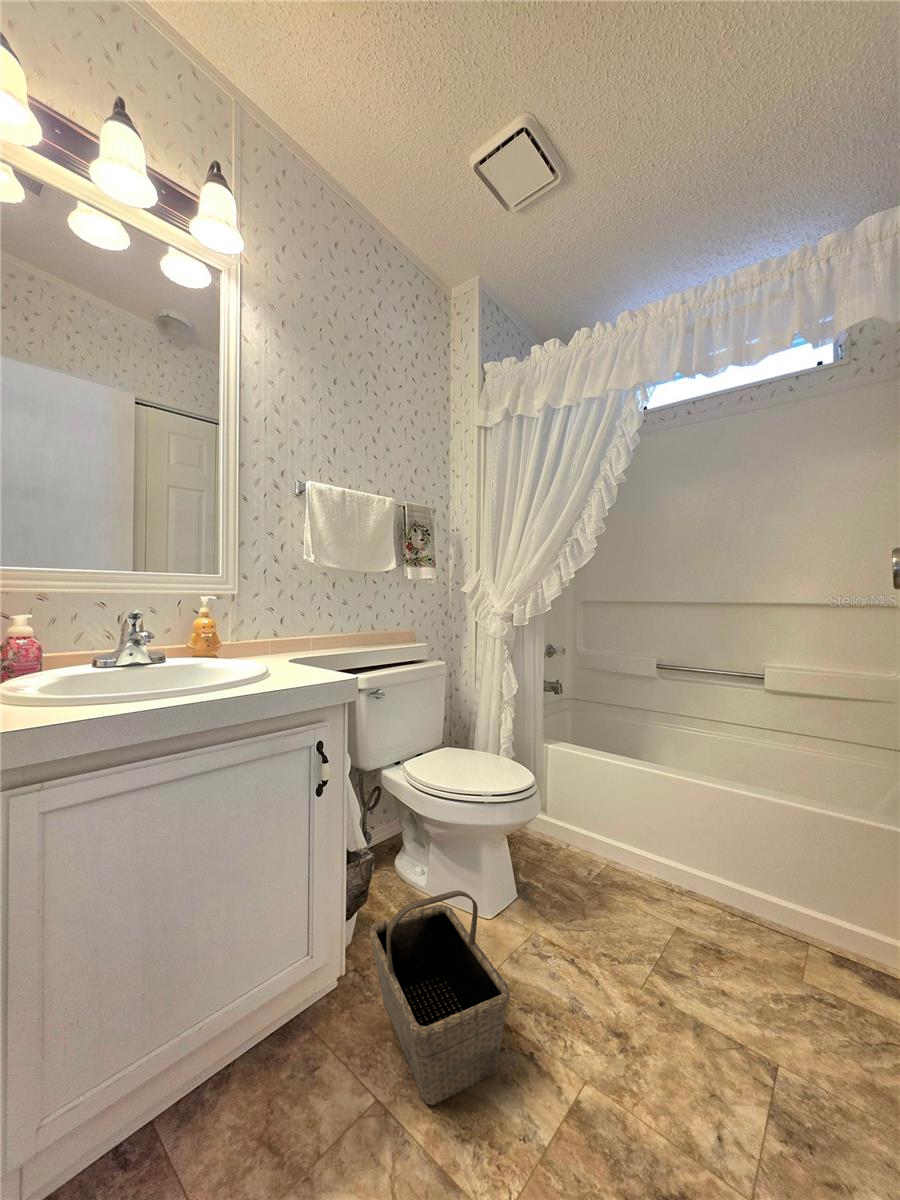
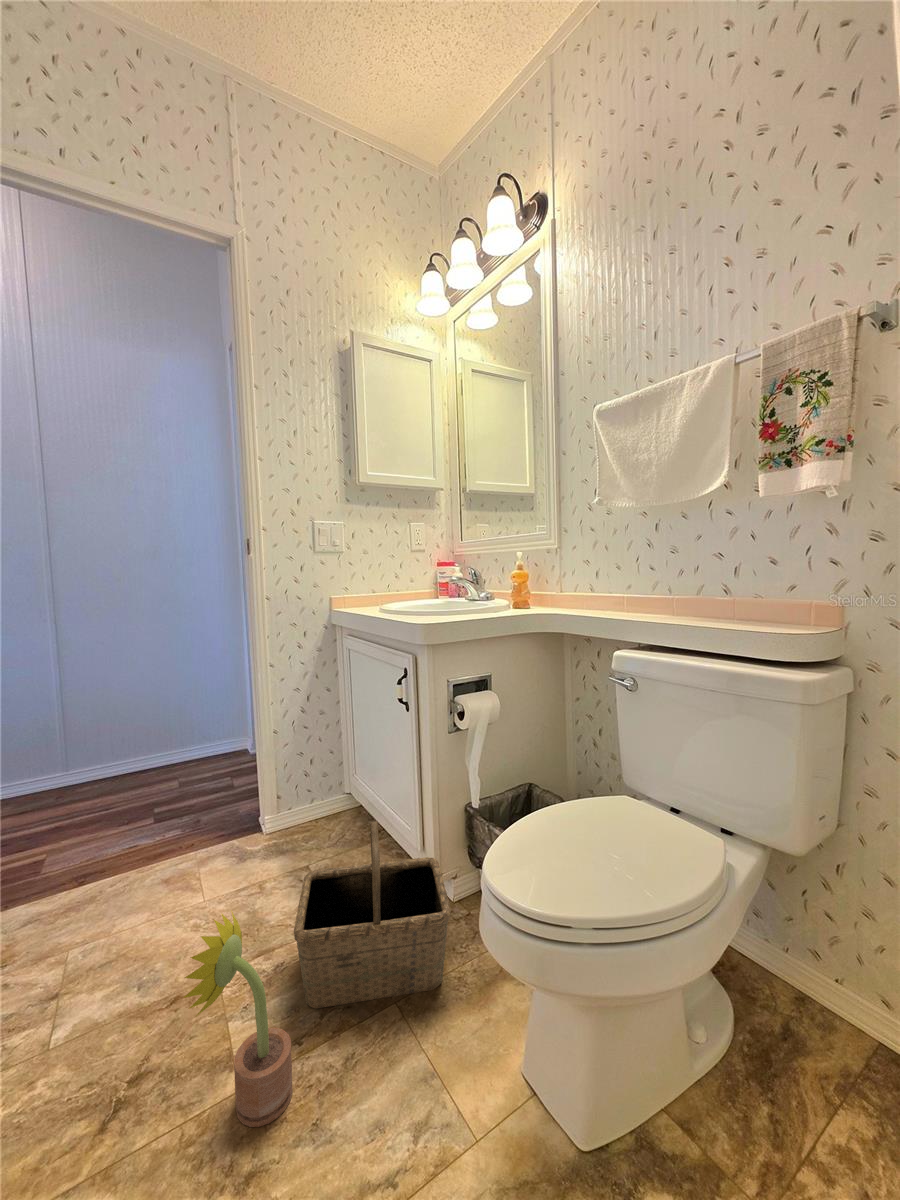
decorative plant: none [558,943,636,1078] -> present [183,912,293,1127]

